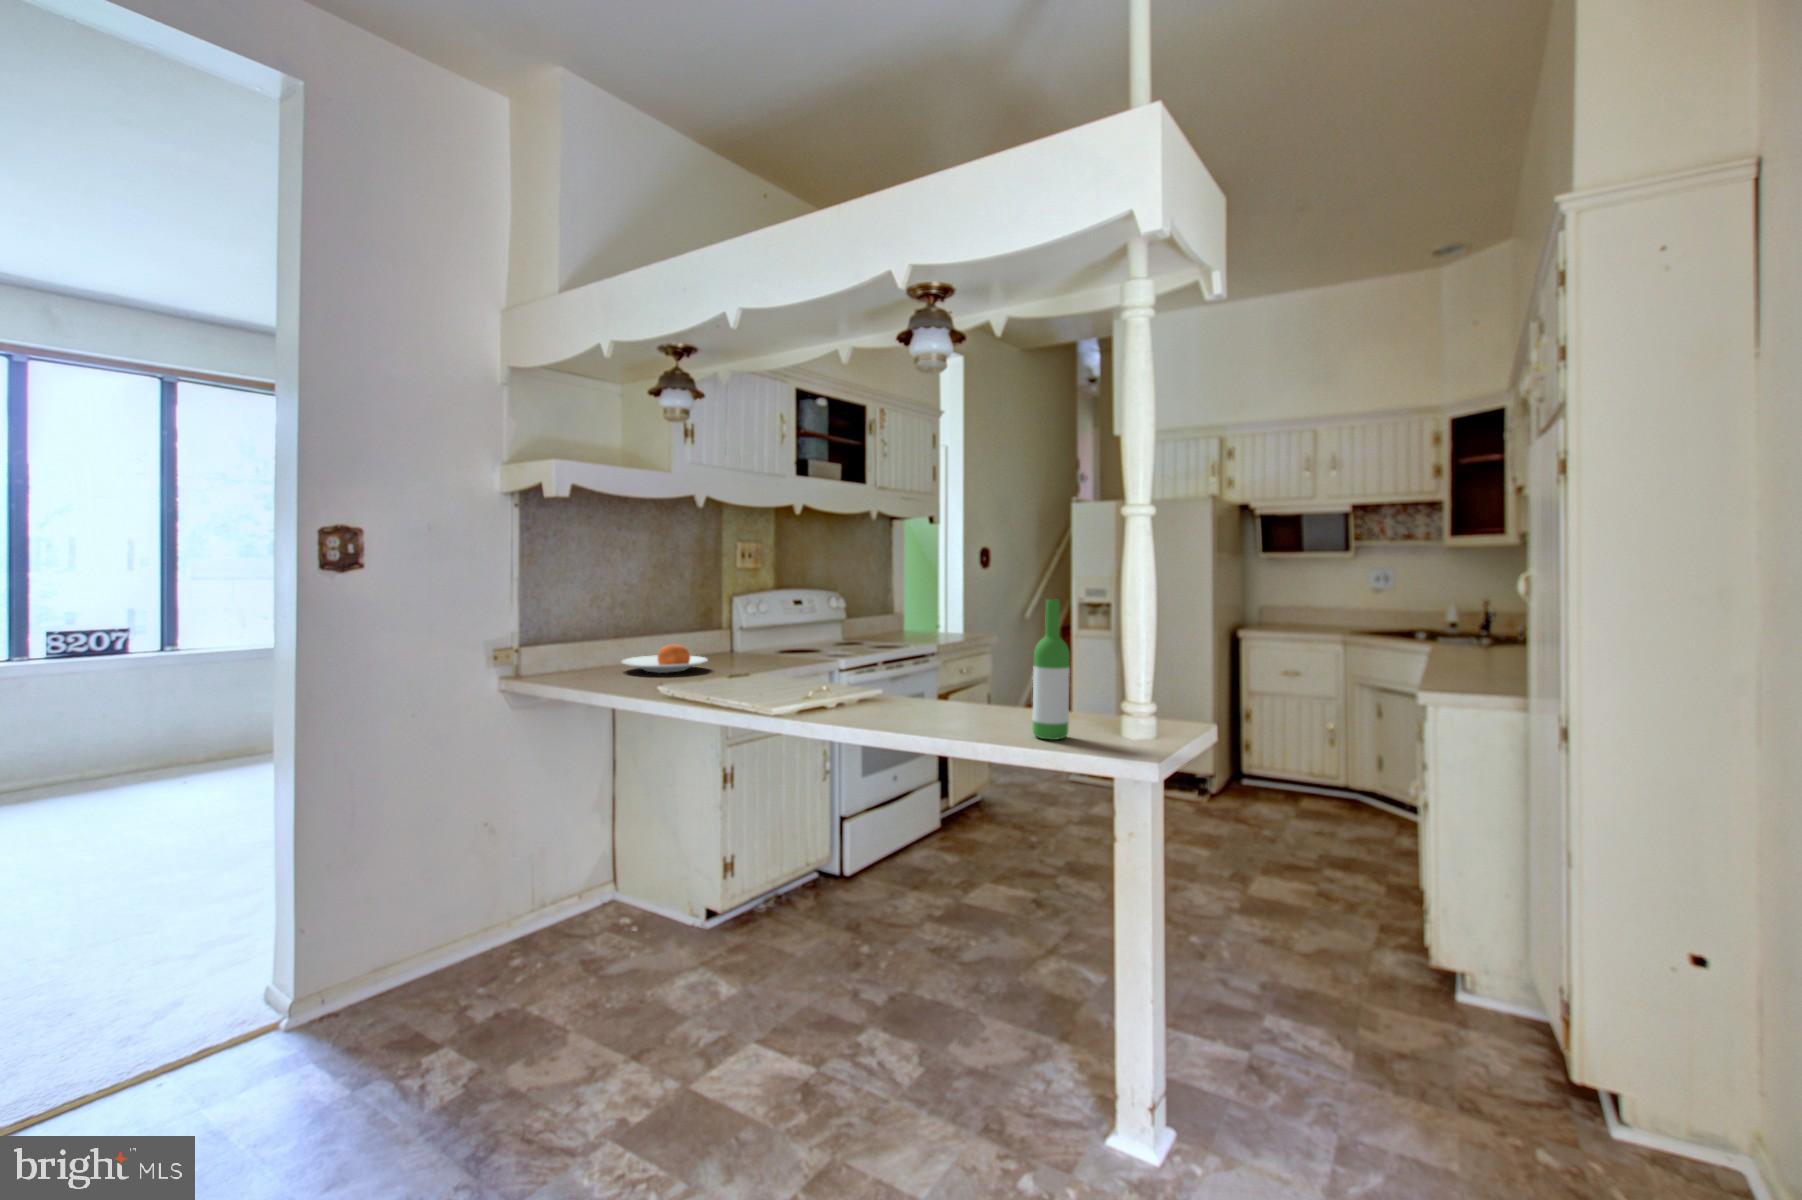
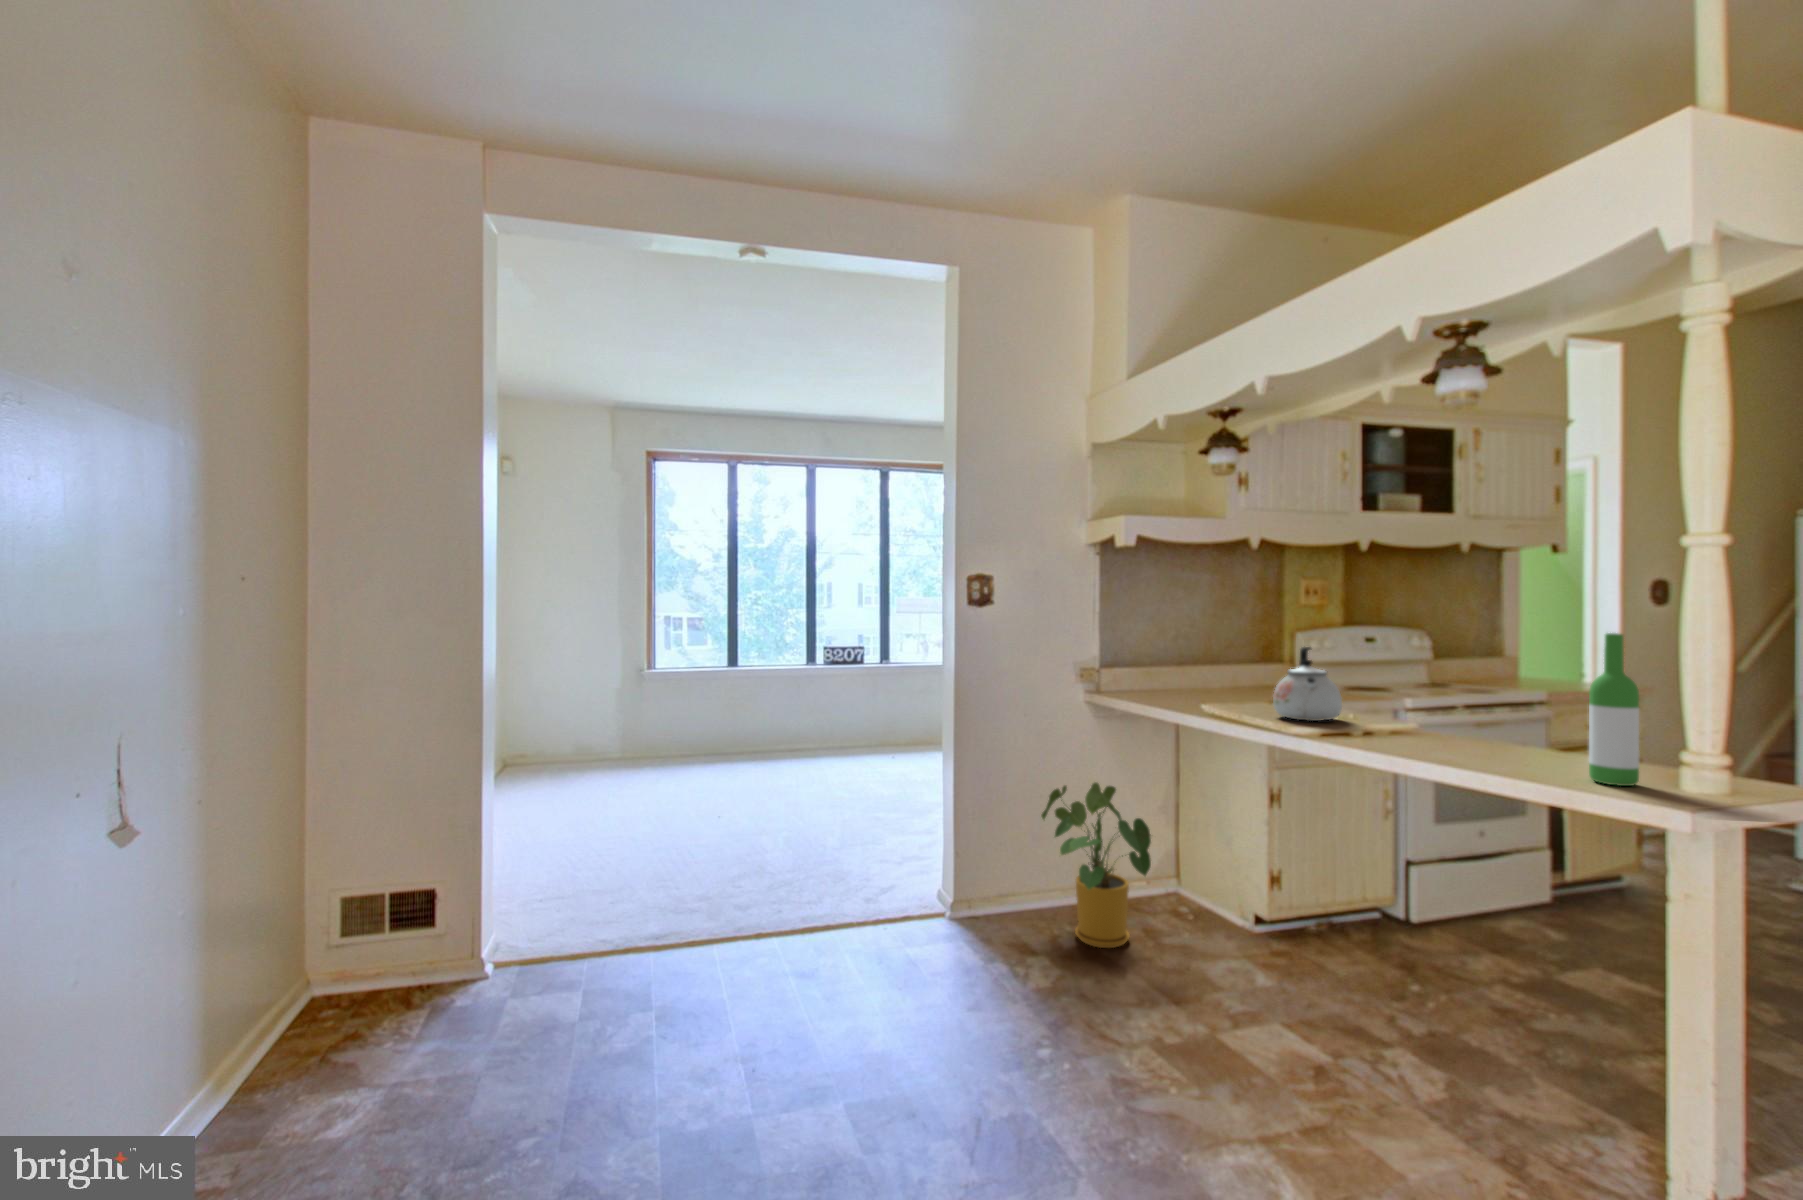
kettle: none [734,616,803,696] -> present [1273,647,1342,721]
plate: present [622,644,707,673] -> none [1180,671,1260,695]
house plant: none [443,792,601,1002] -> present [1041,782,1151,948]

